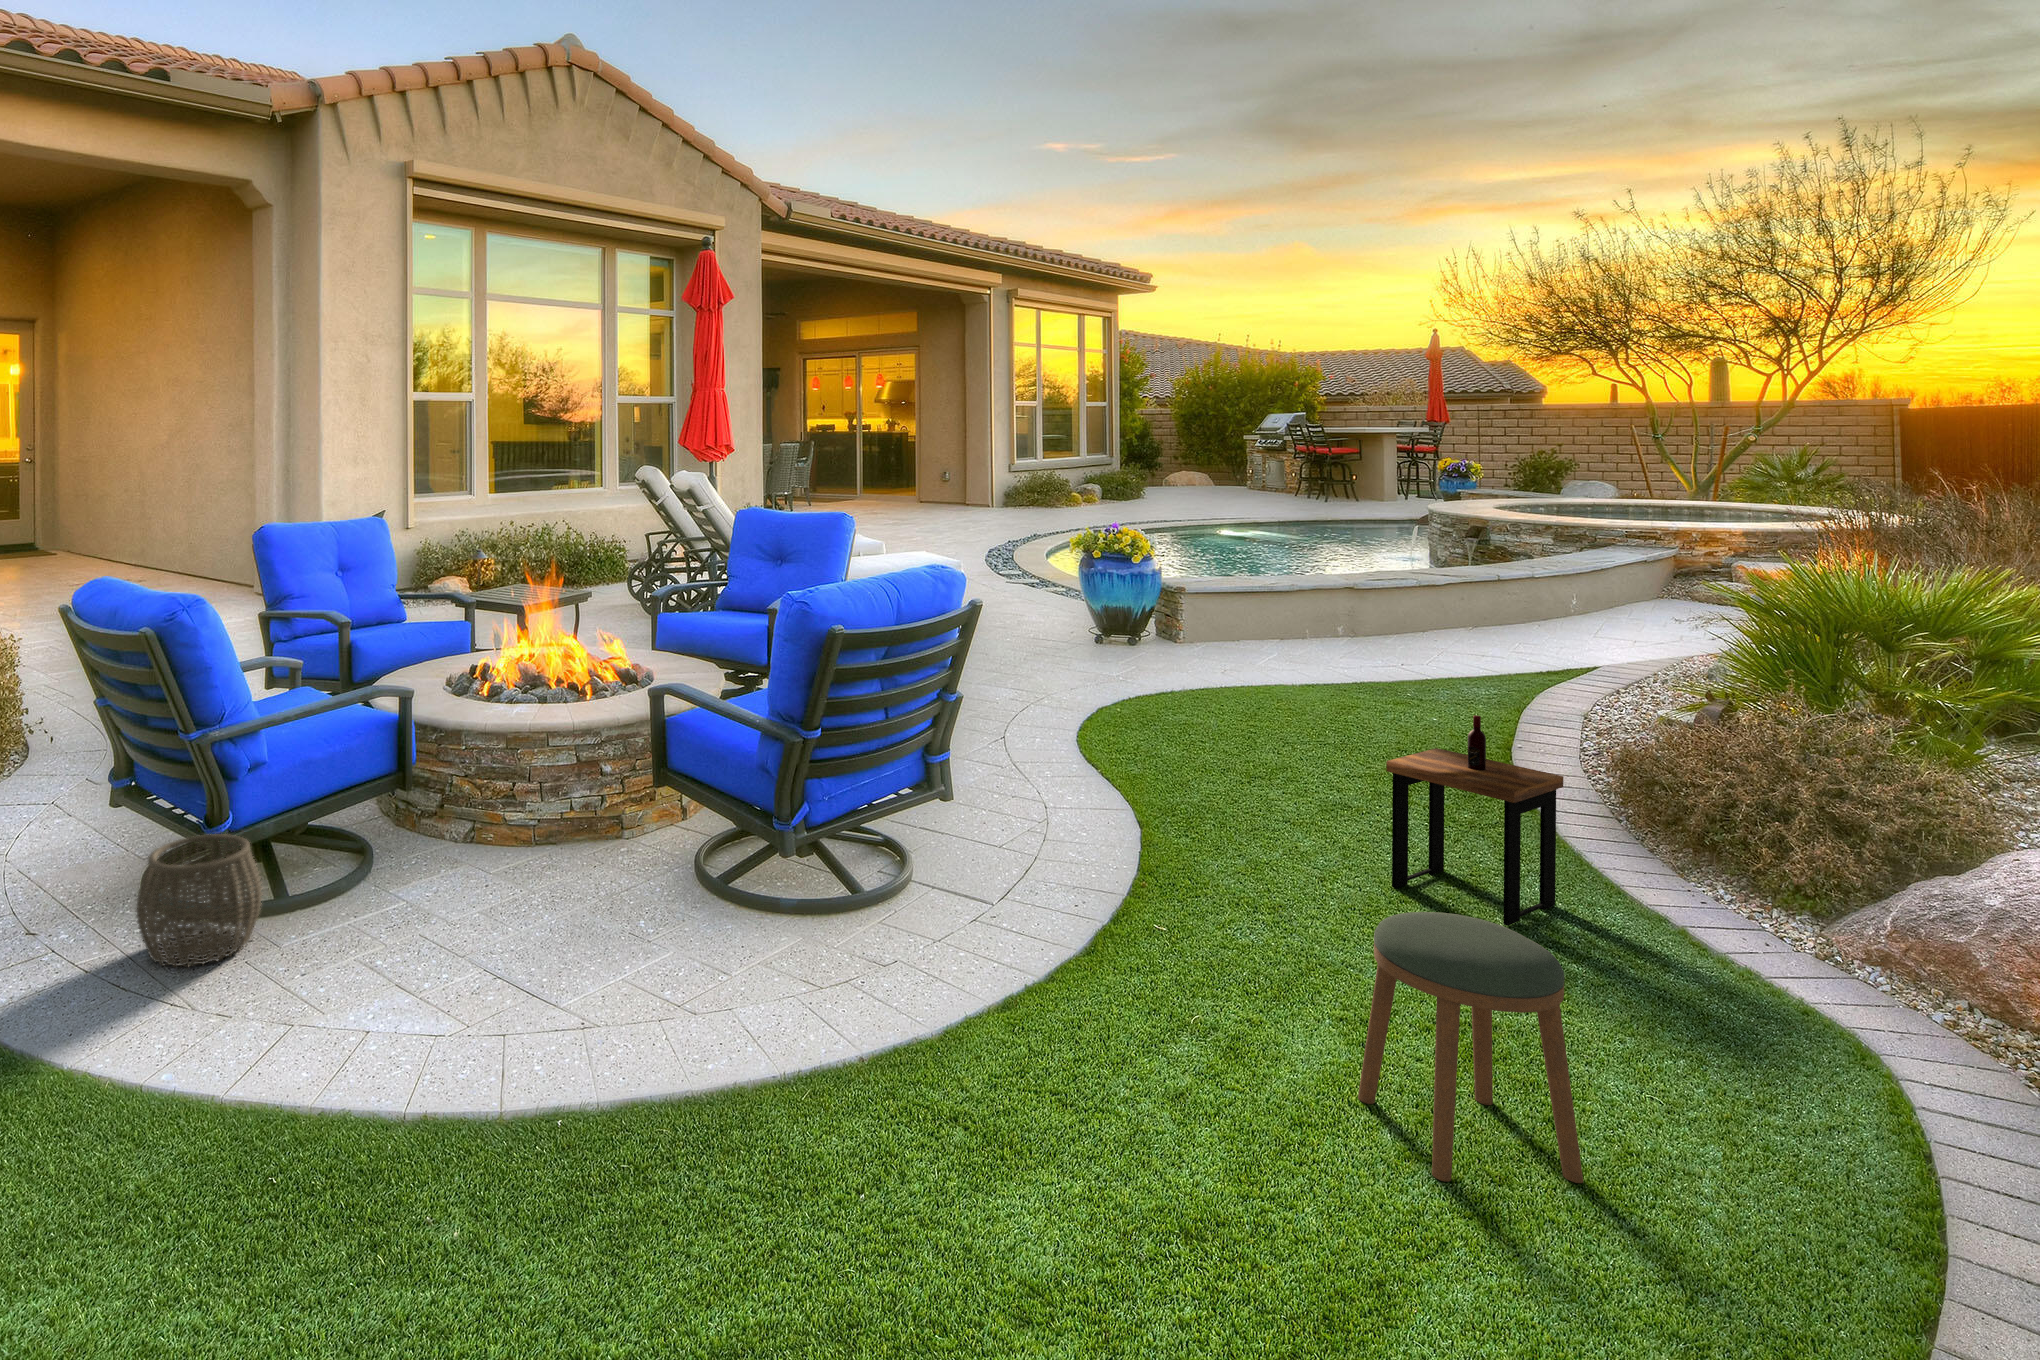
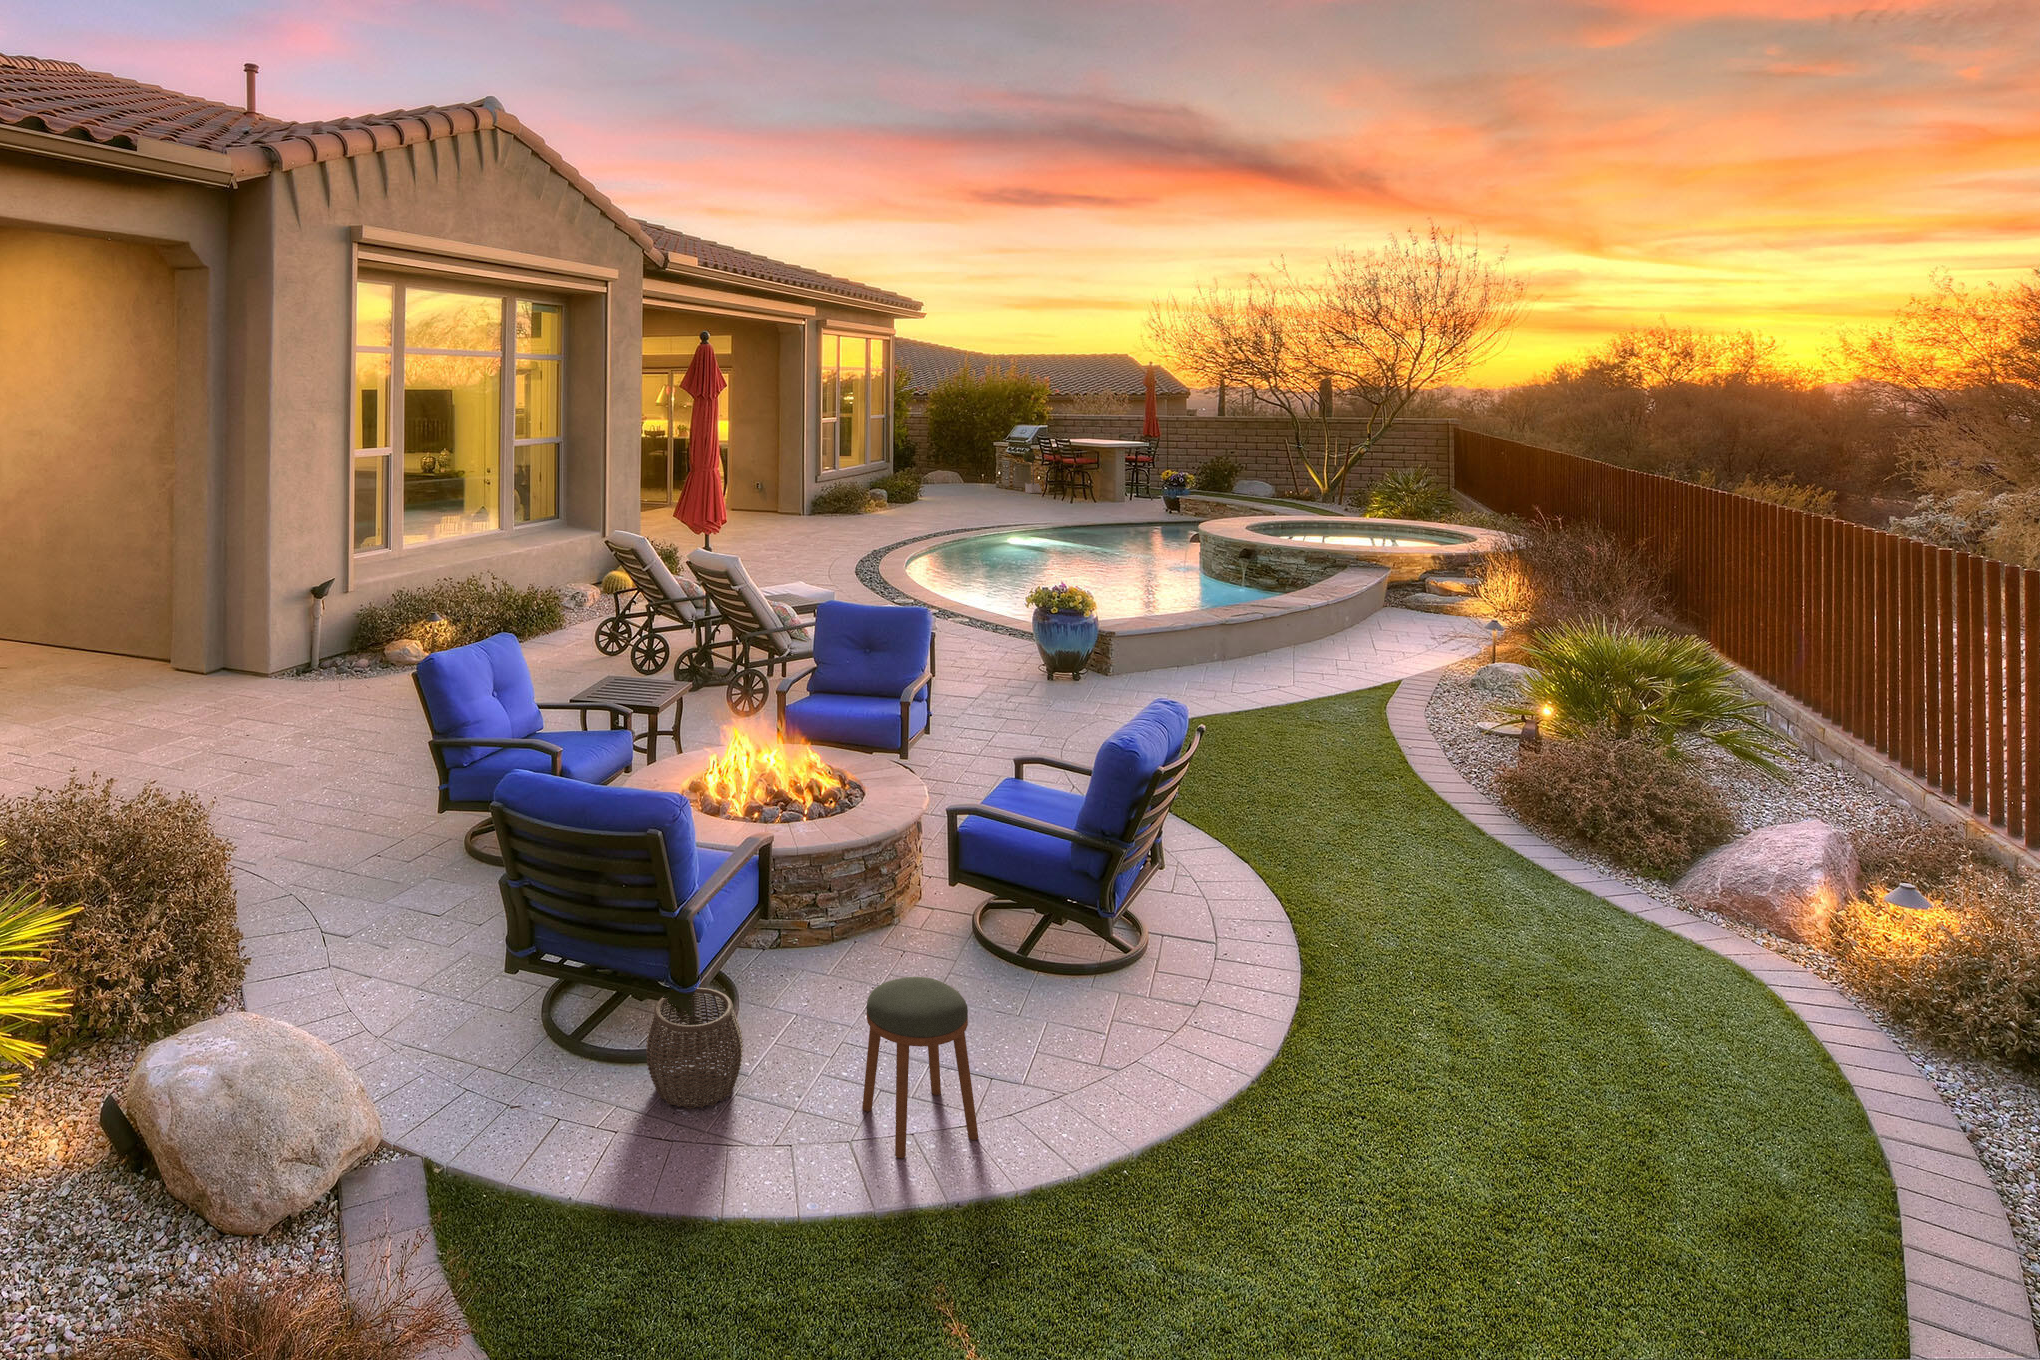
potted tree: none [1279,447,1301,495] -> present [1023,451,1041,493]
side table: present [1387,715,1564,926] -> none [1400,754,1499,891]
stool: present [1358,912,1583,1183] -> present [862,977,978,1158]

